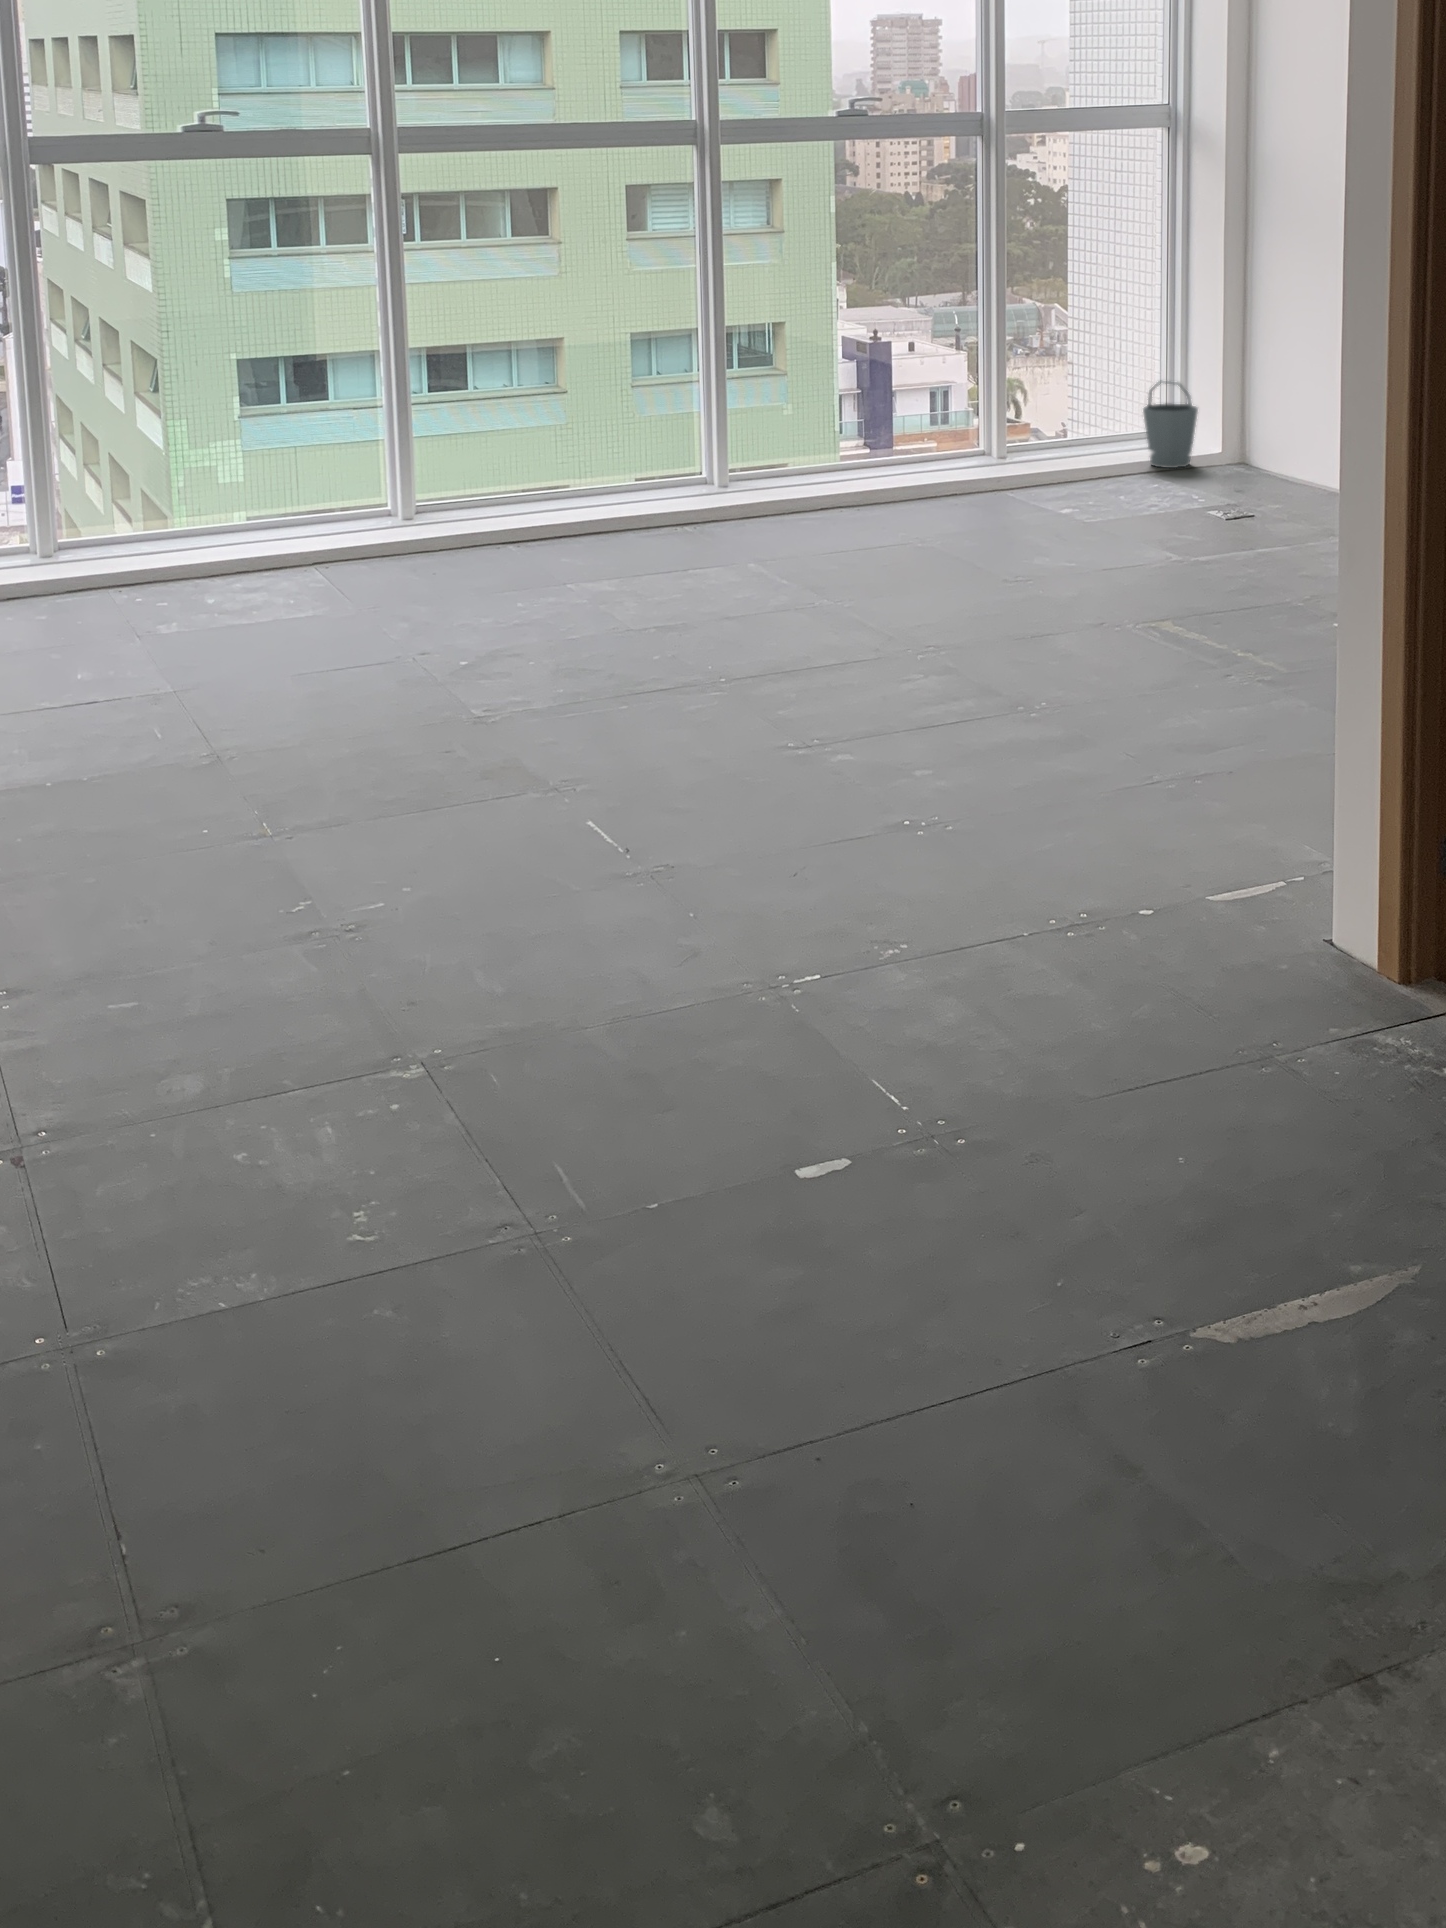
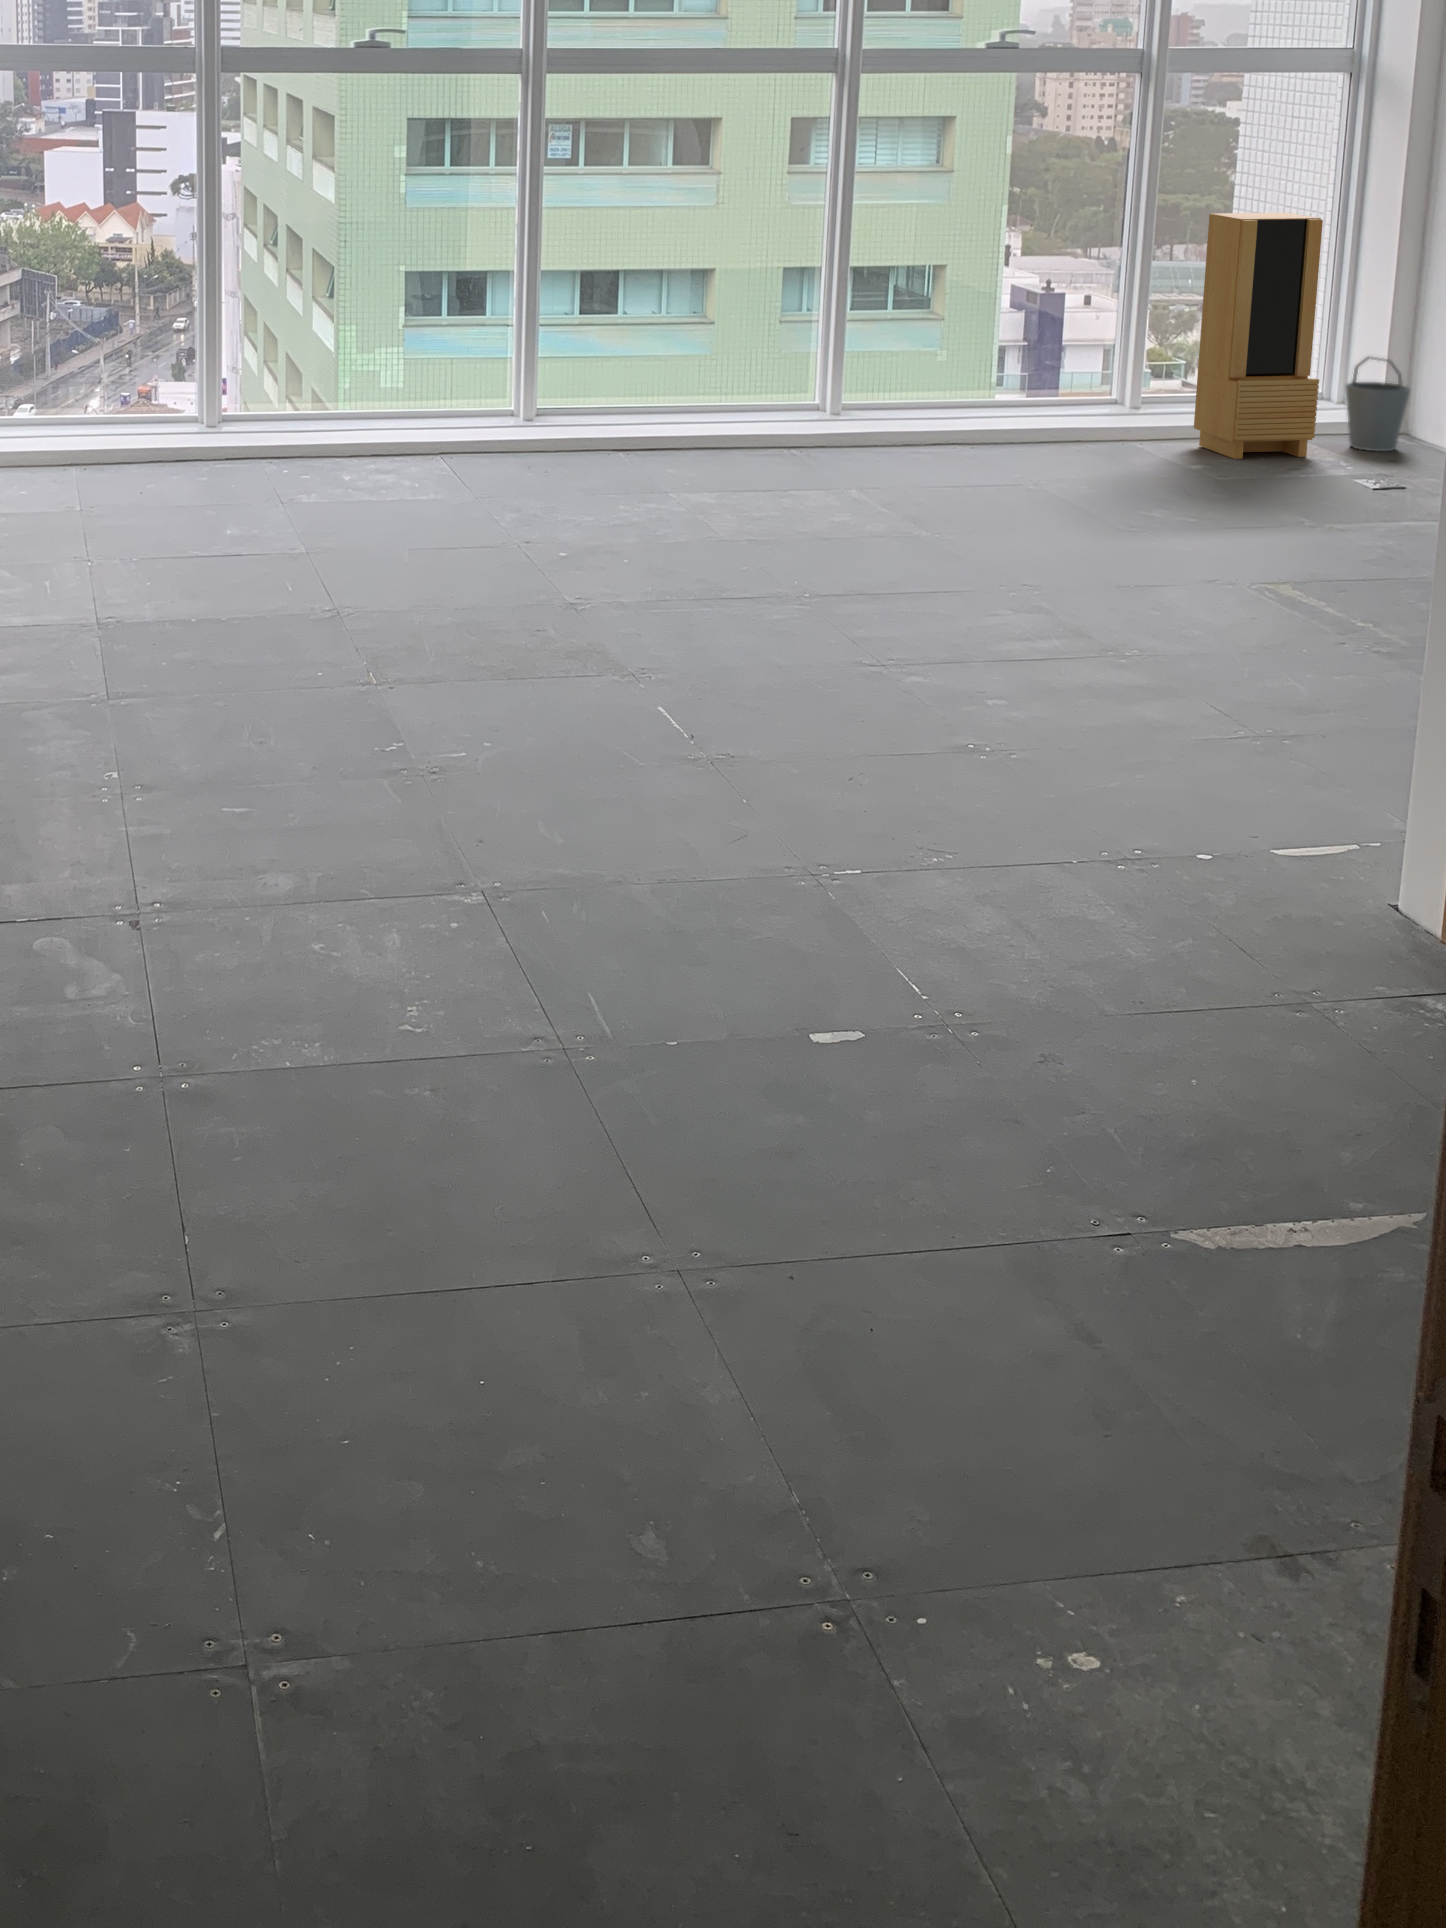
storage cabinet: none [1015,252,1123,486] -> present [1194,213,1323,459]

